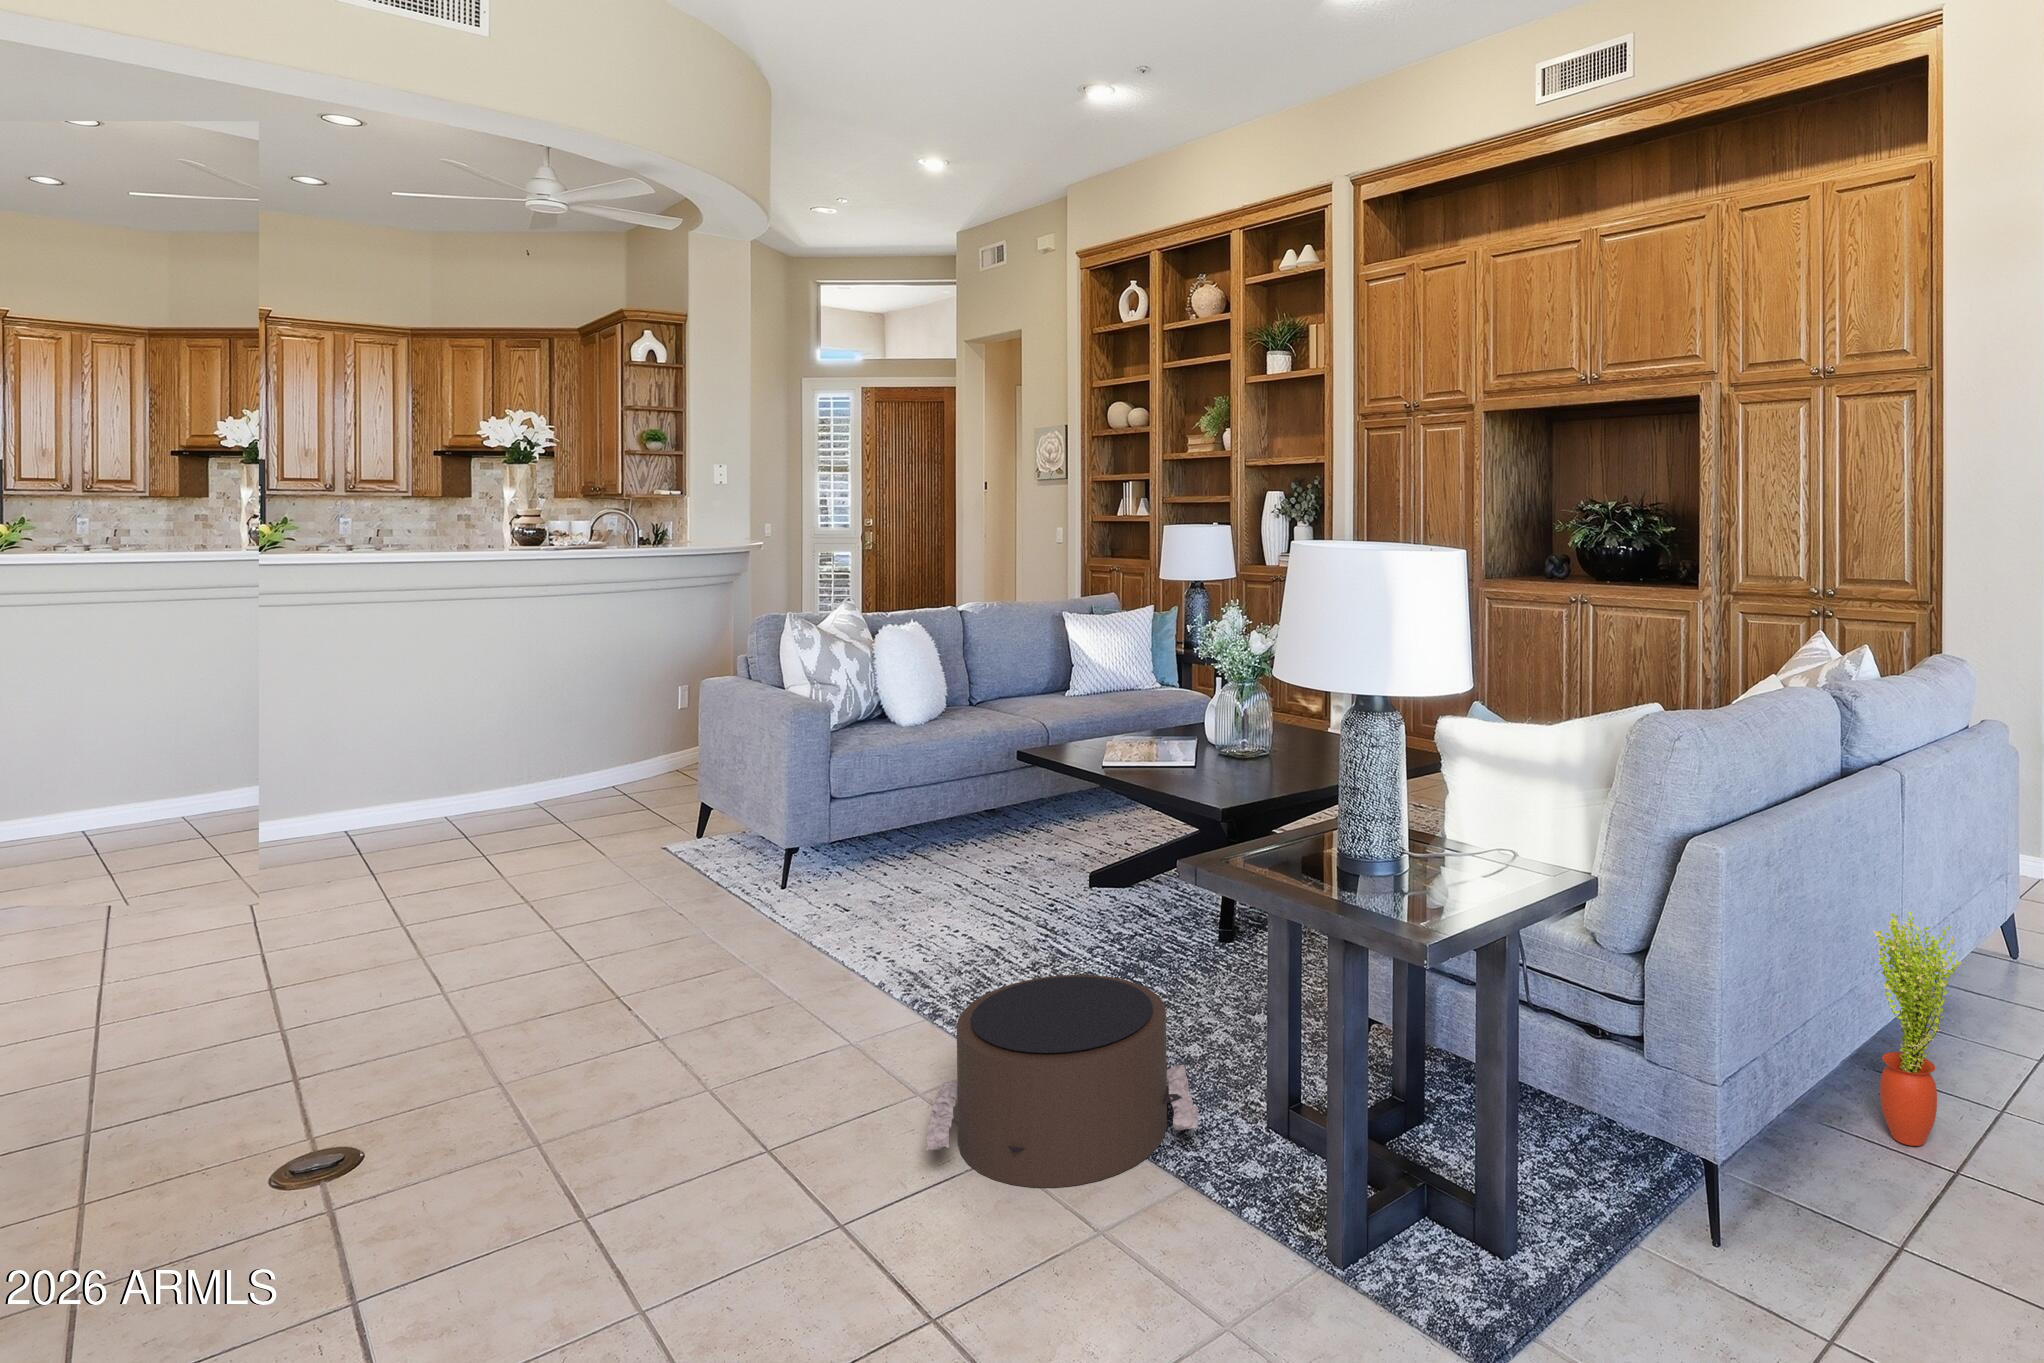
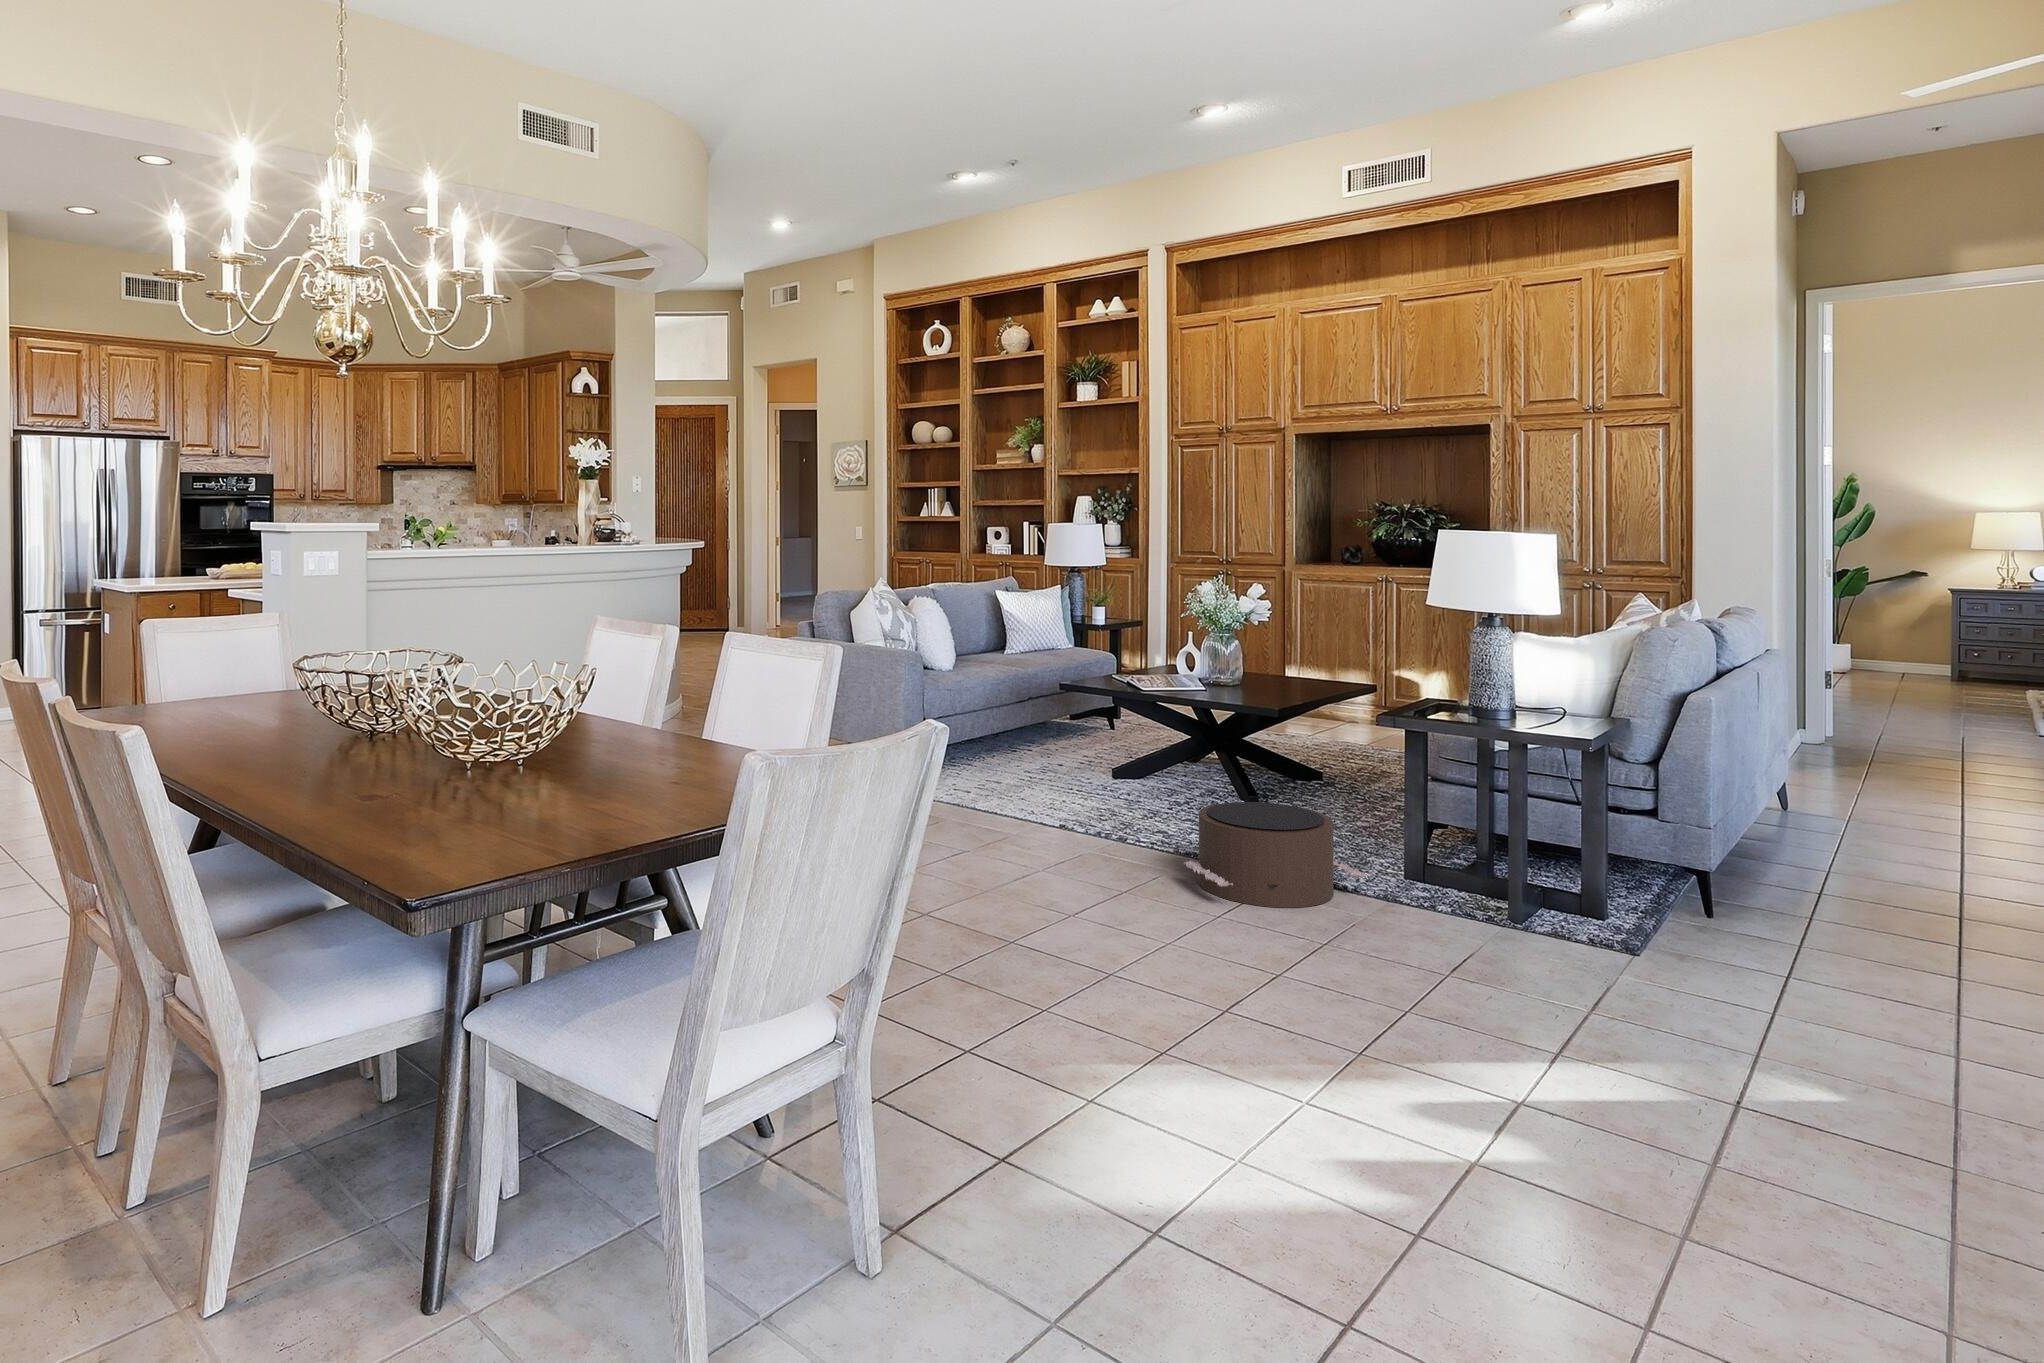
potted plant: present [1873,911,1962,1146] -> none [1755,747,1813,887]

